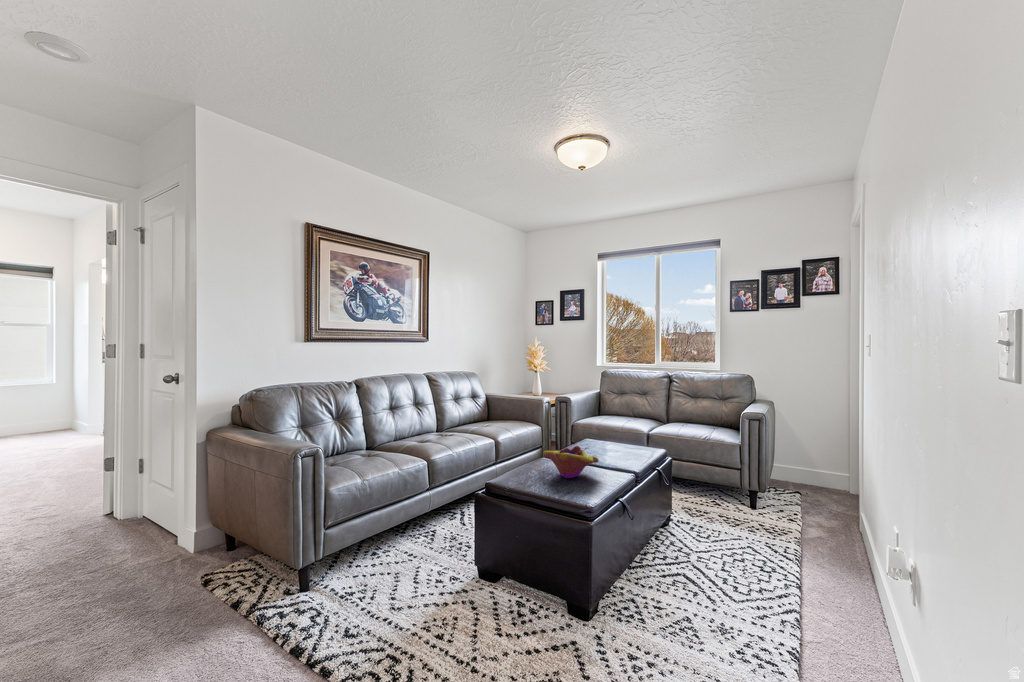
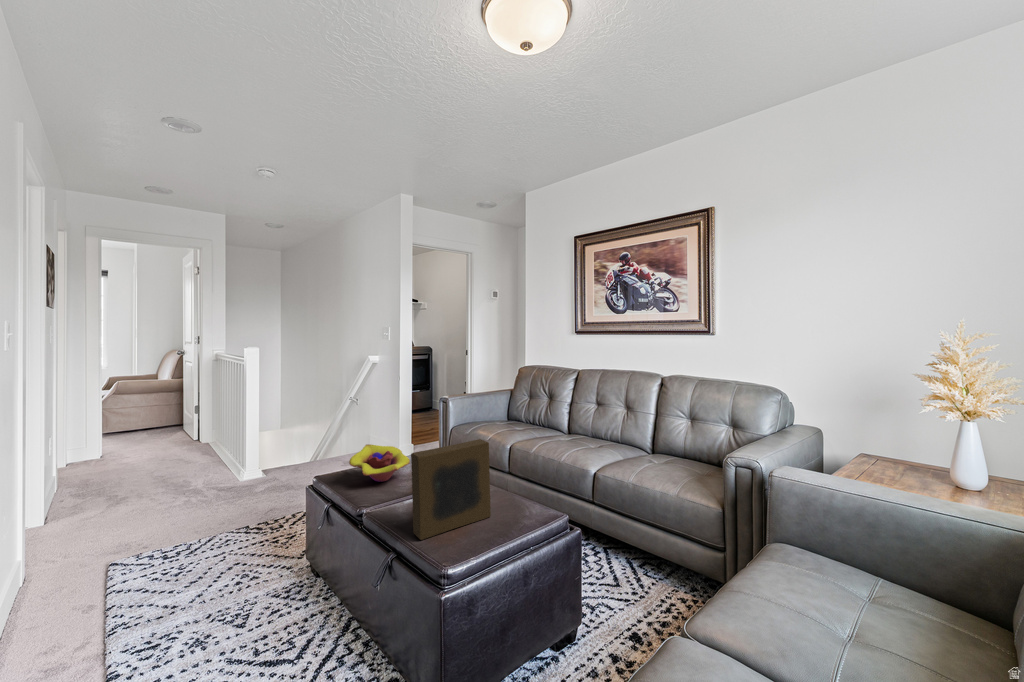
picture frame: none [600,401,648,454] -> present [411,439,491,540]

